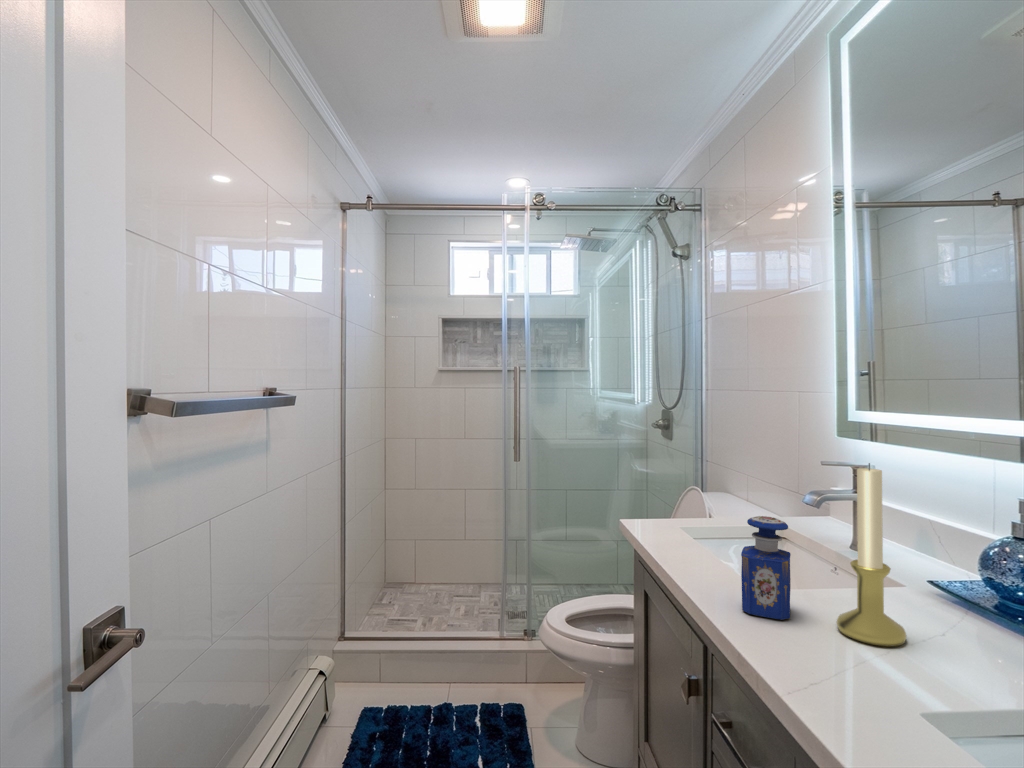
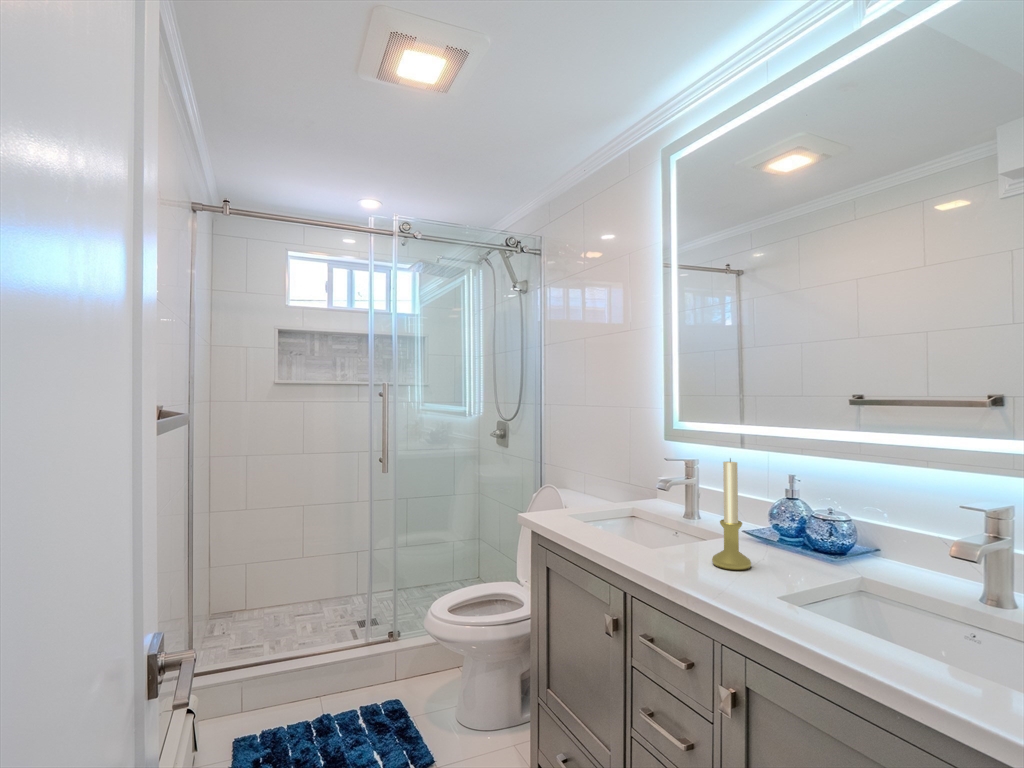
perfume bottle: present [741,516,791,620] -> none [652,498,686,565]

